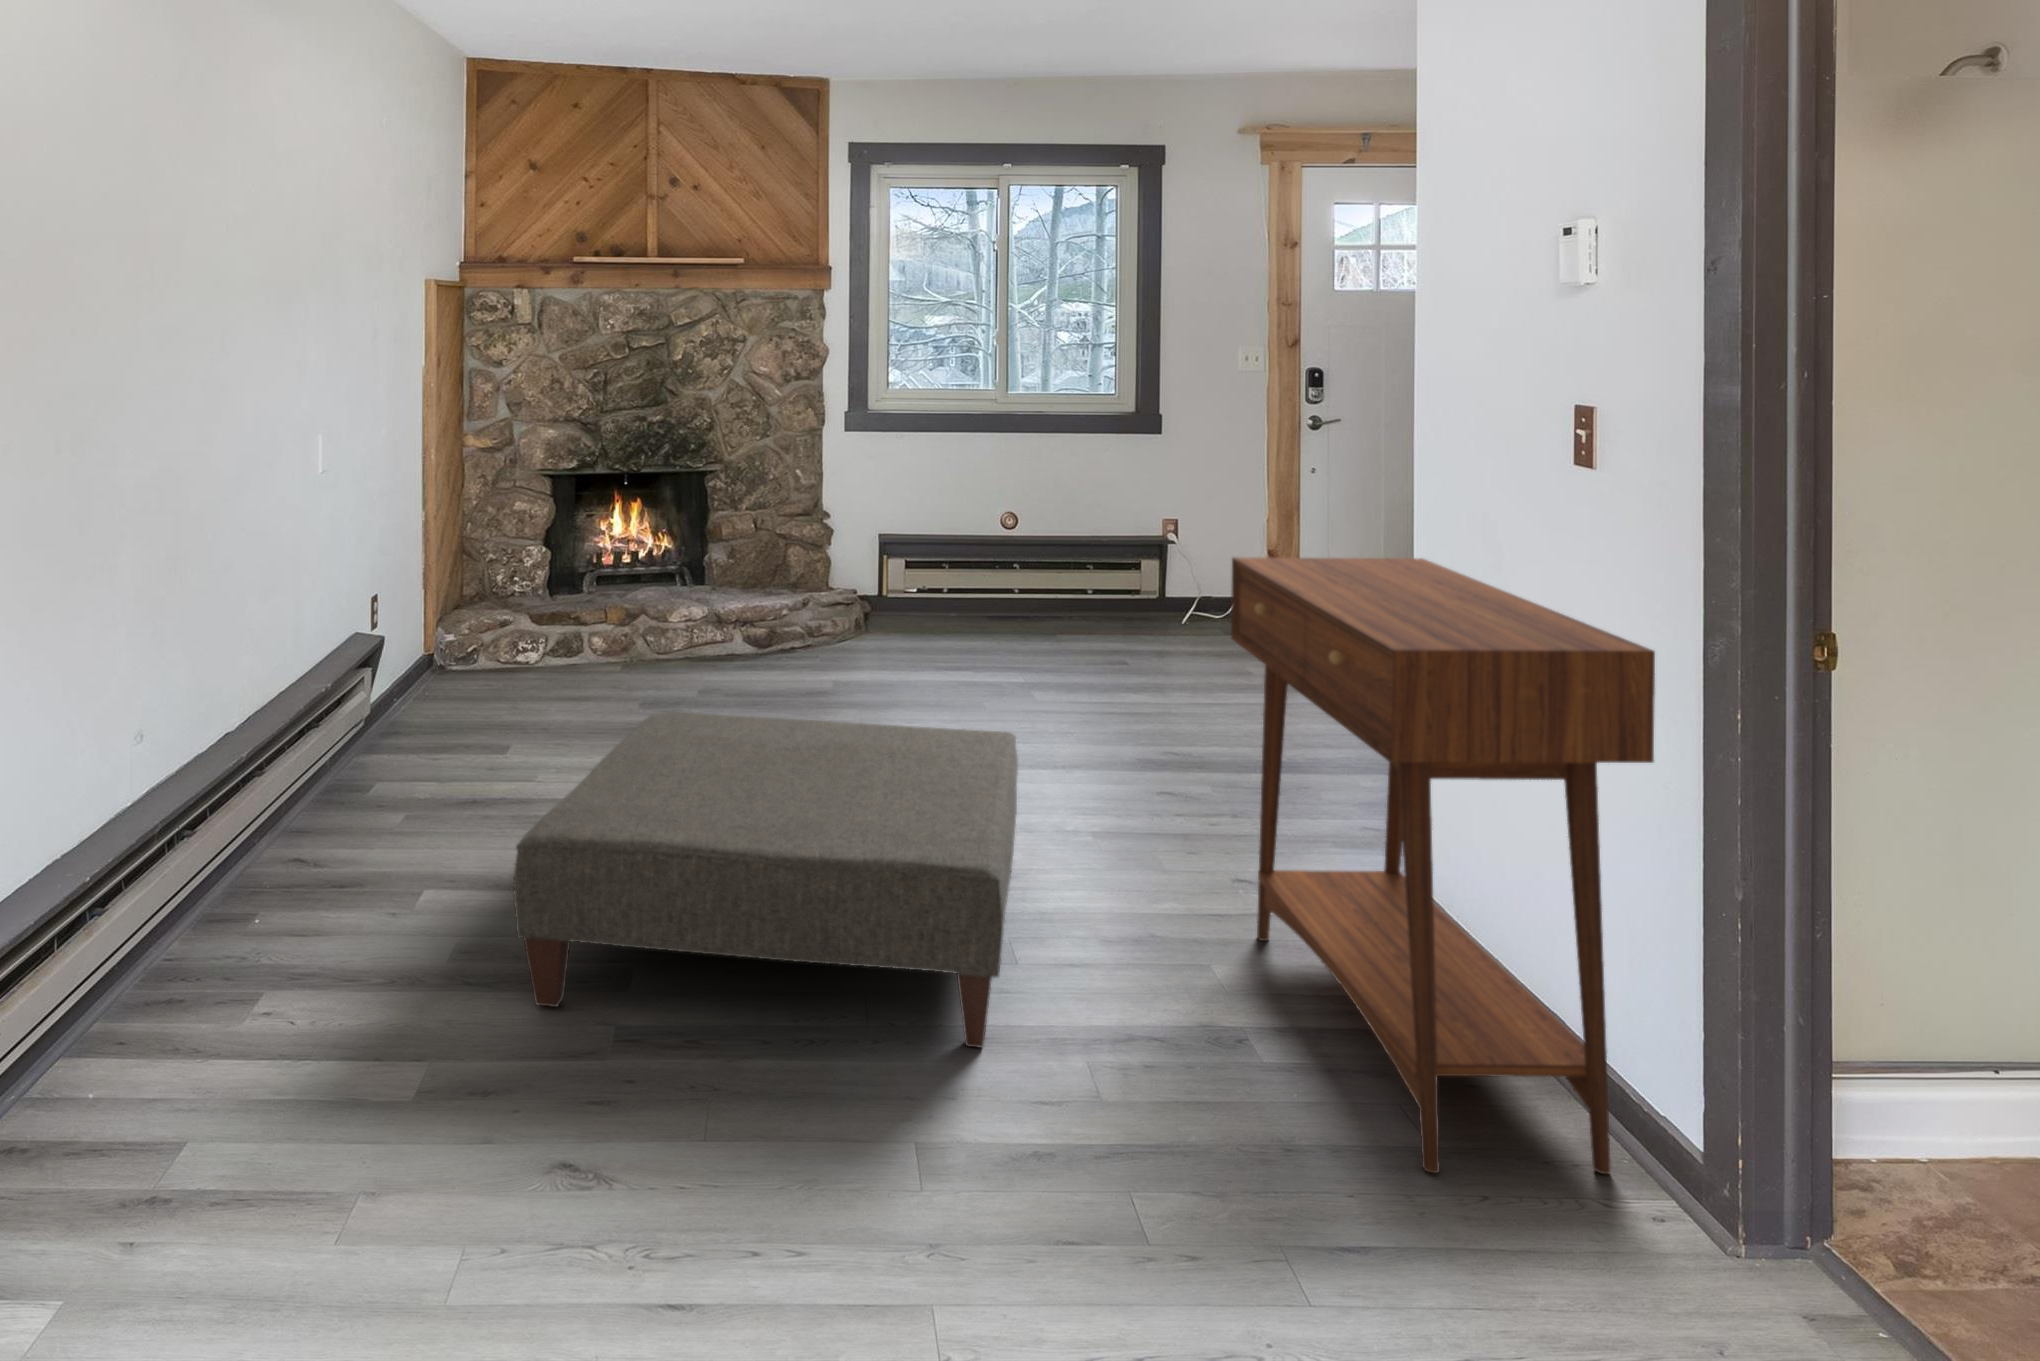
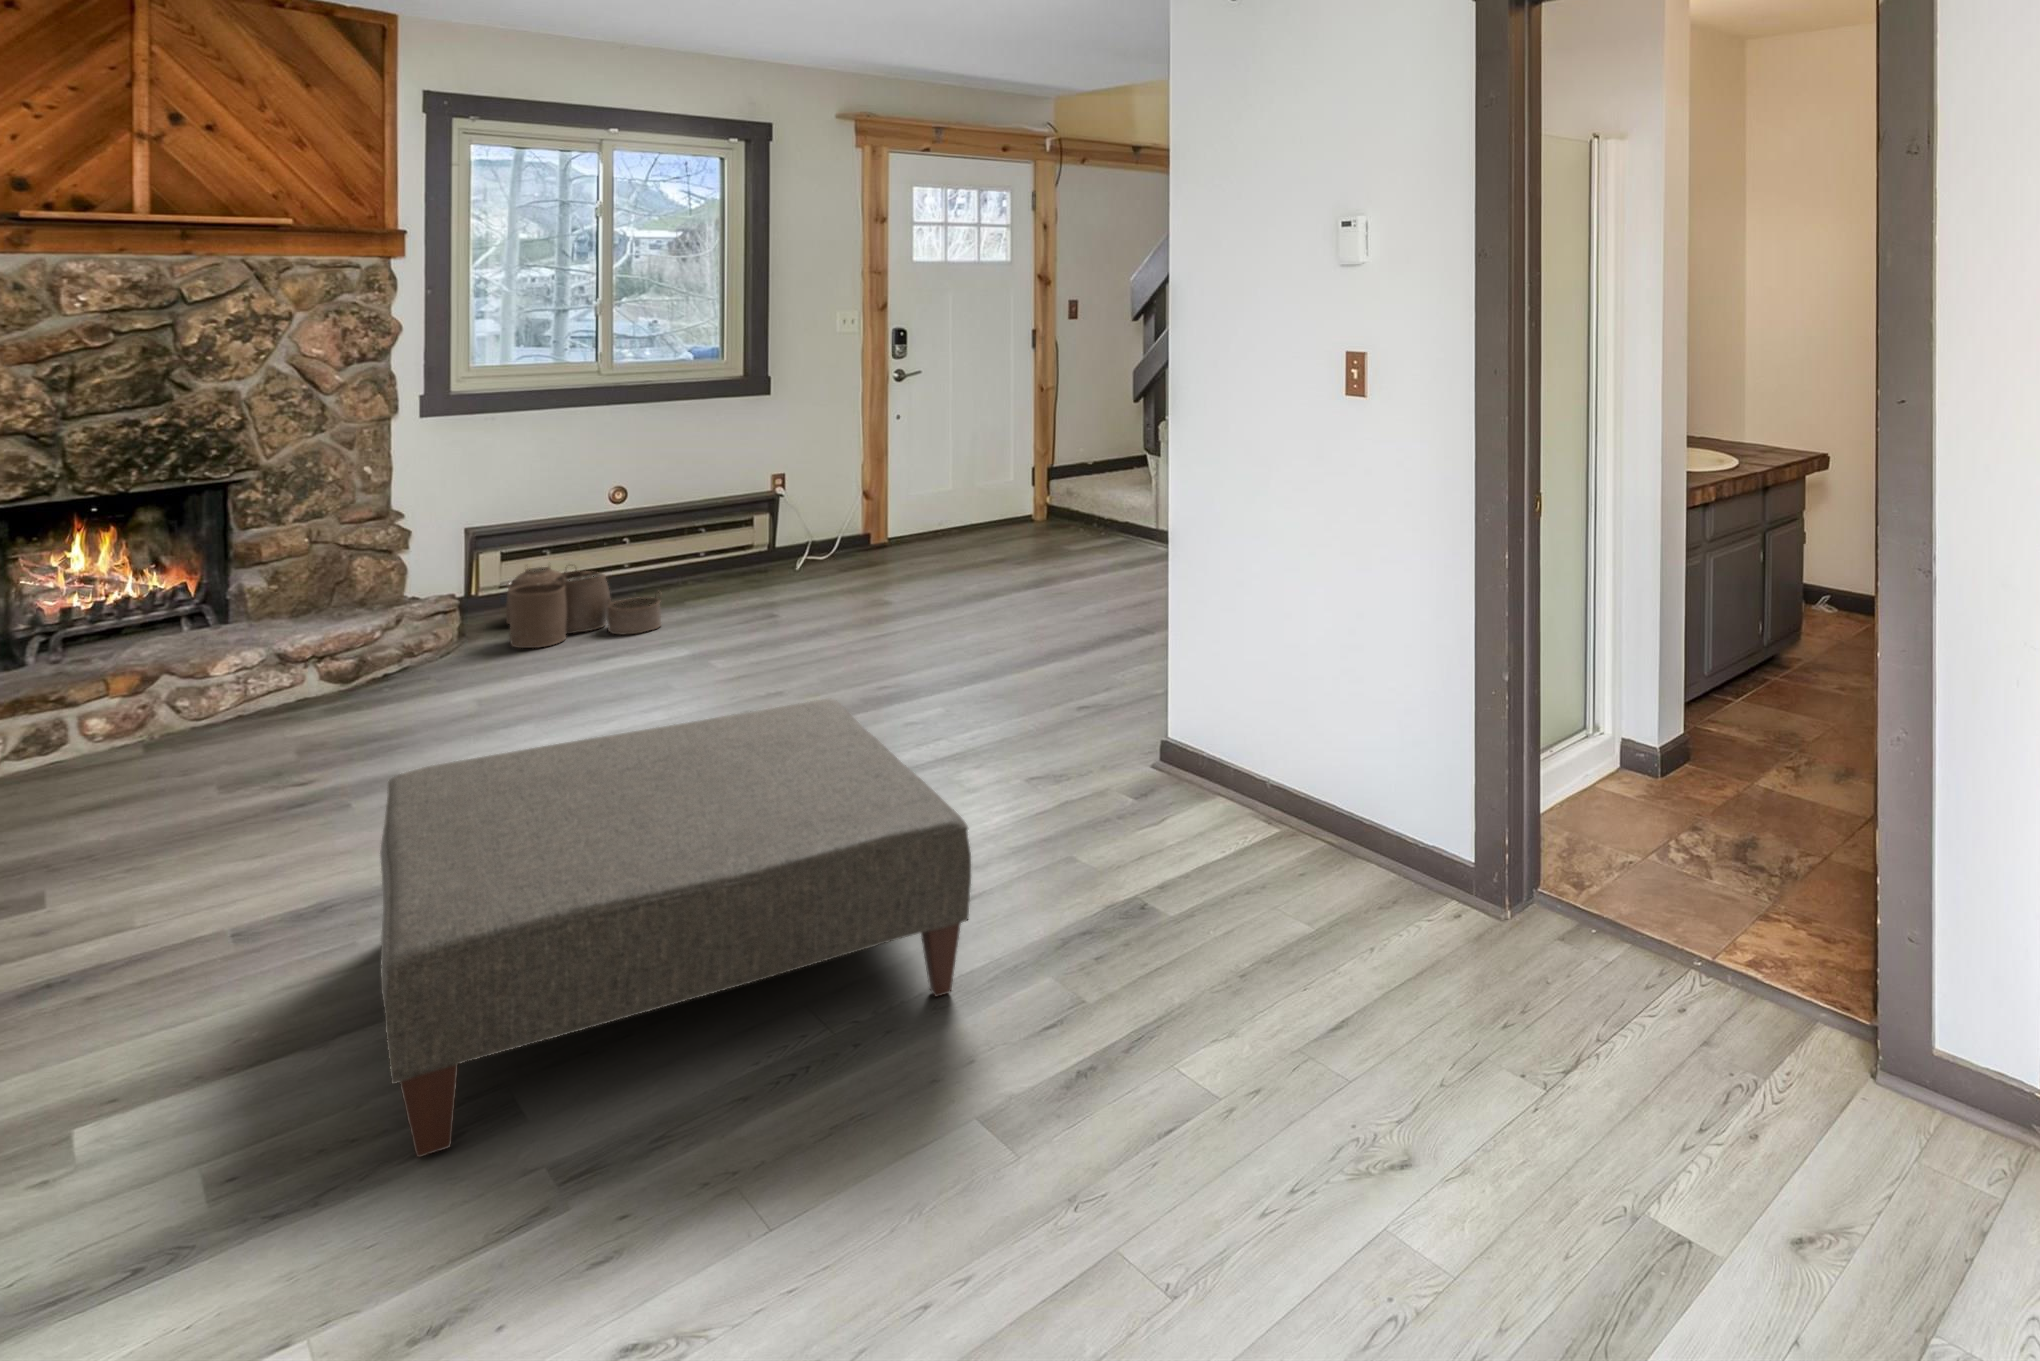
console table: present [1231,557,1655,1174] -> none [1060,481,1436,945]
woven basket: none [887,571,1019,651] -> present [506,567,661,648]

